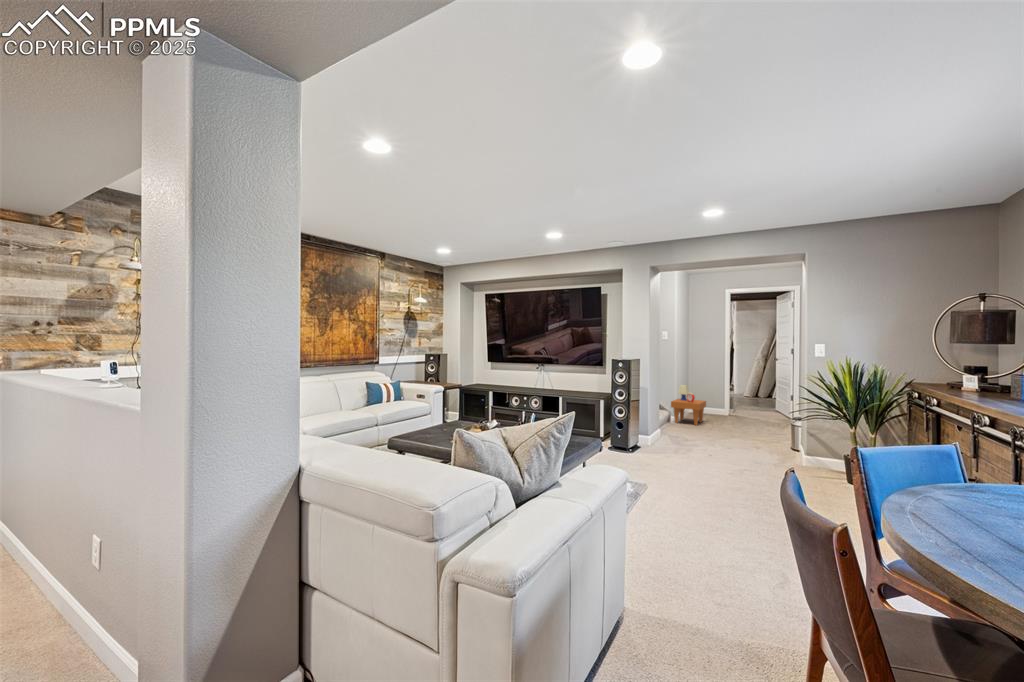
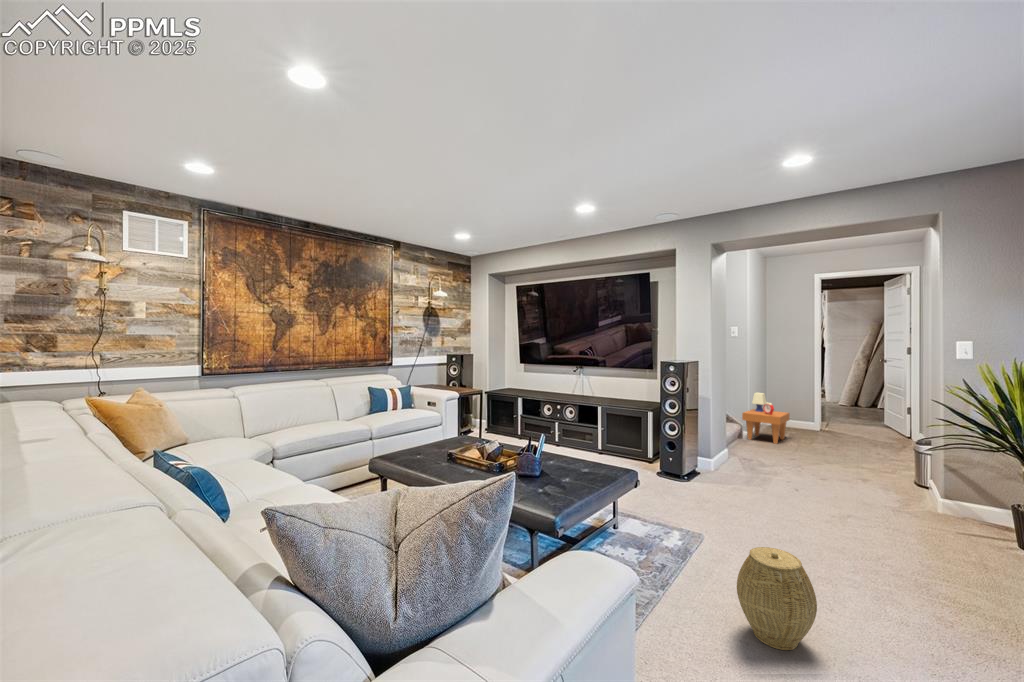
woven basket: none [674,479,722,541] -> present [737,547,817,650]

